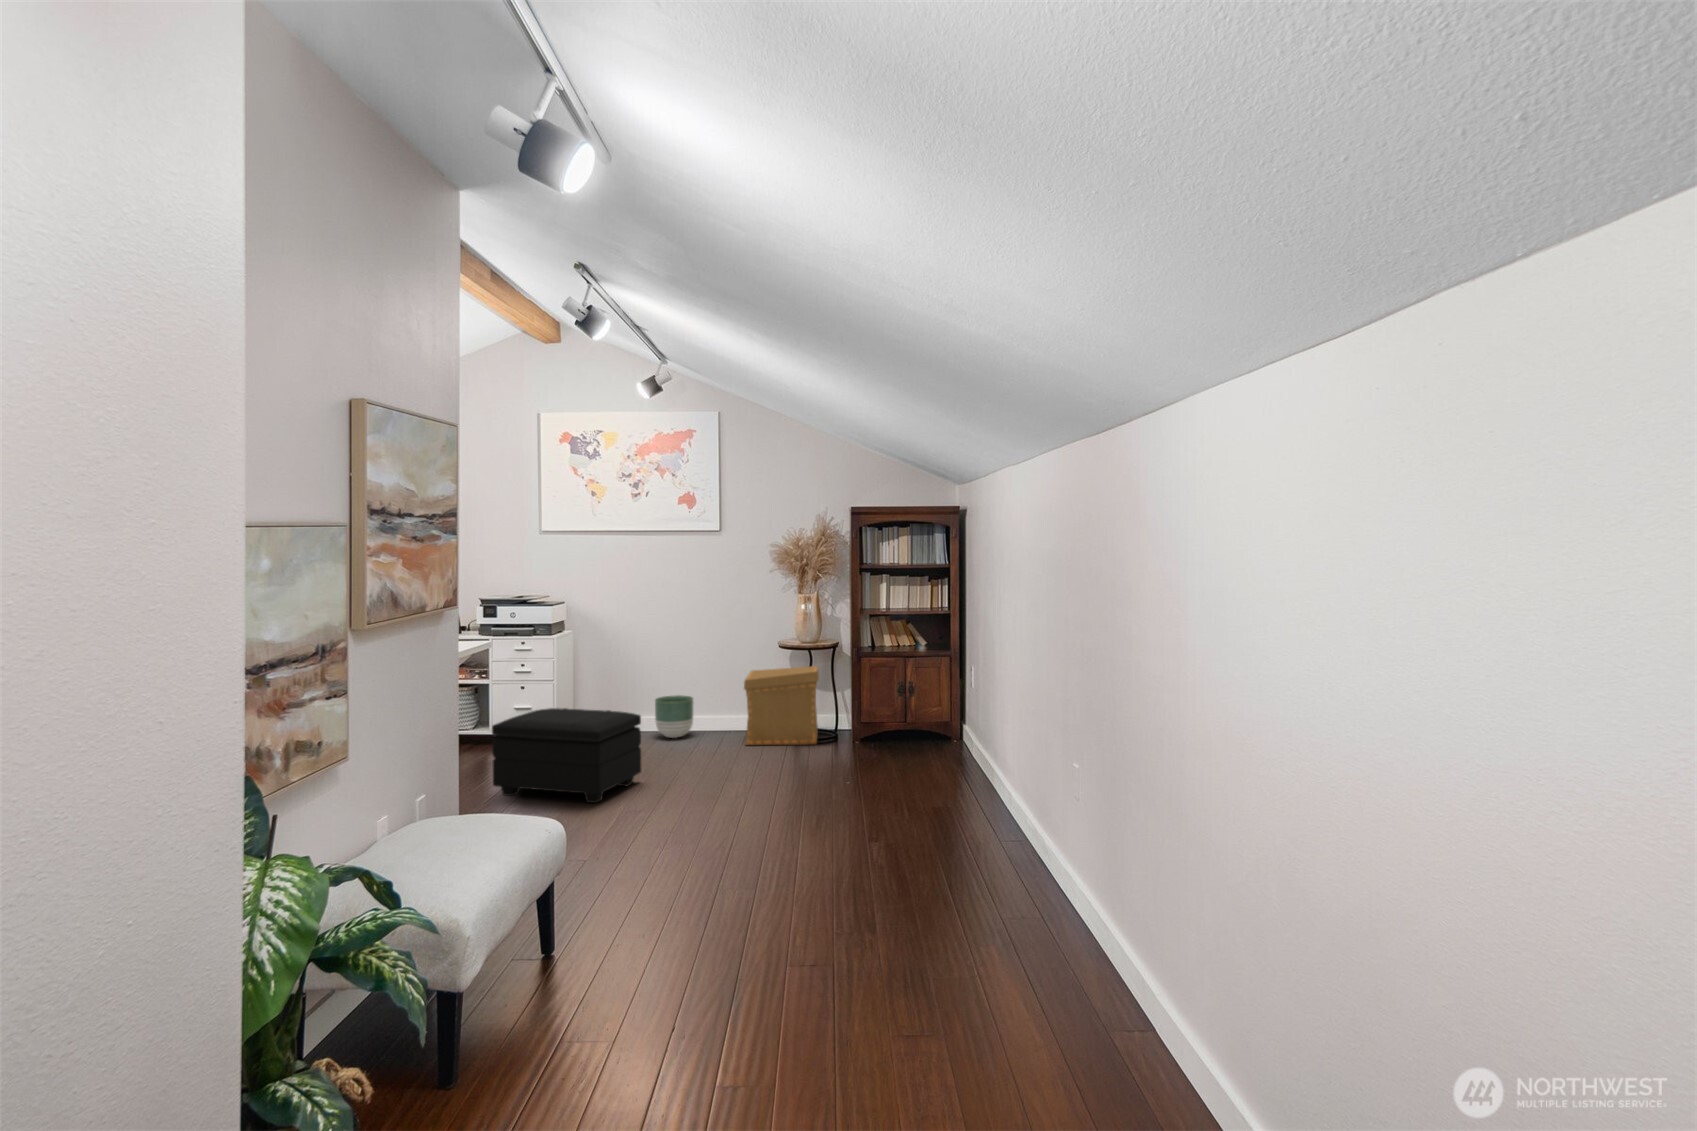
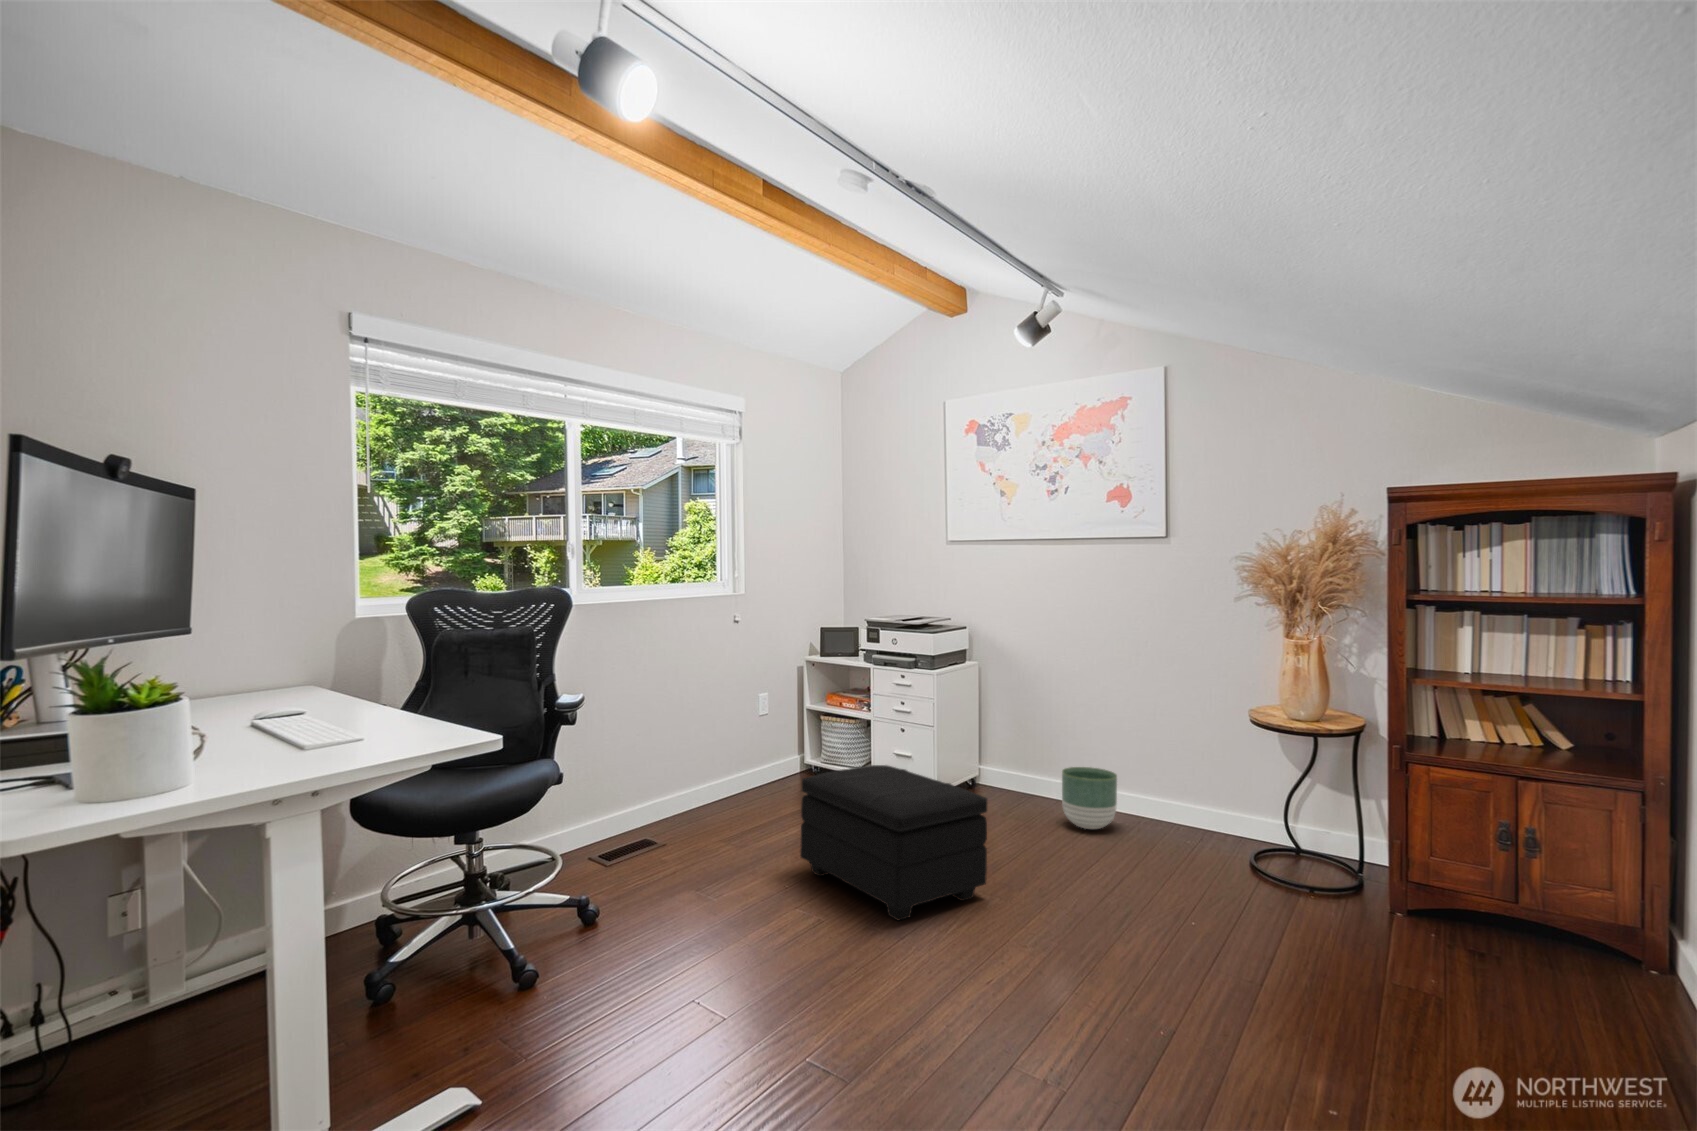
cardboard box: present [744,666,819,745] -> none [1182,749,1330,897]

